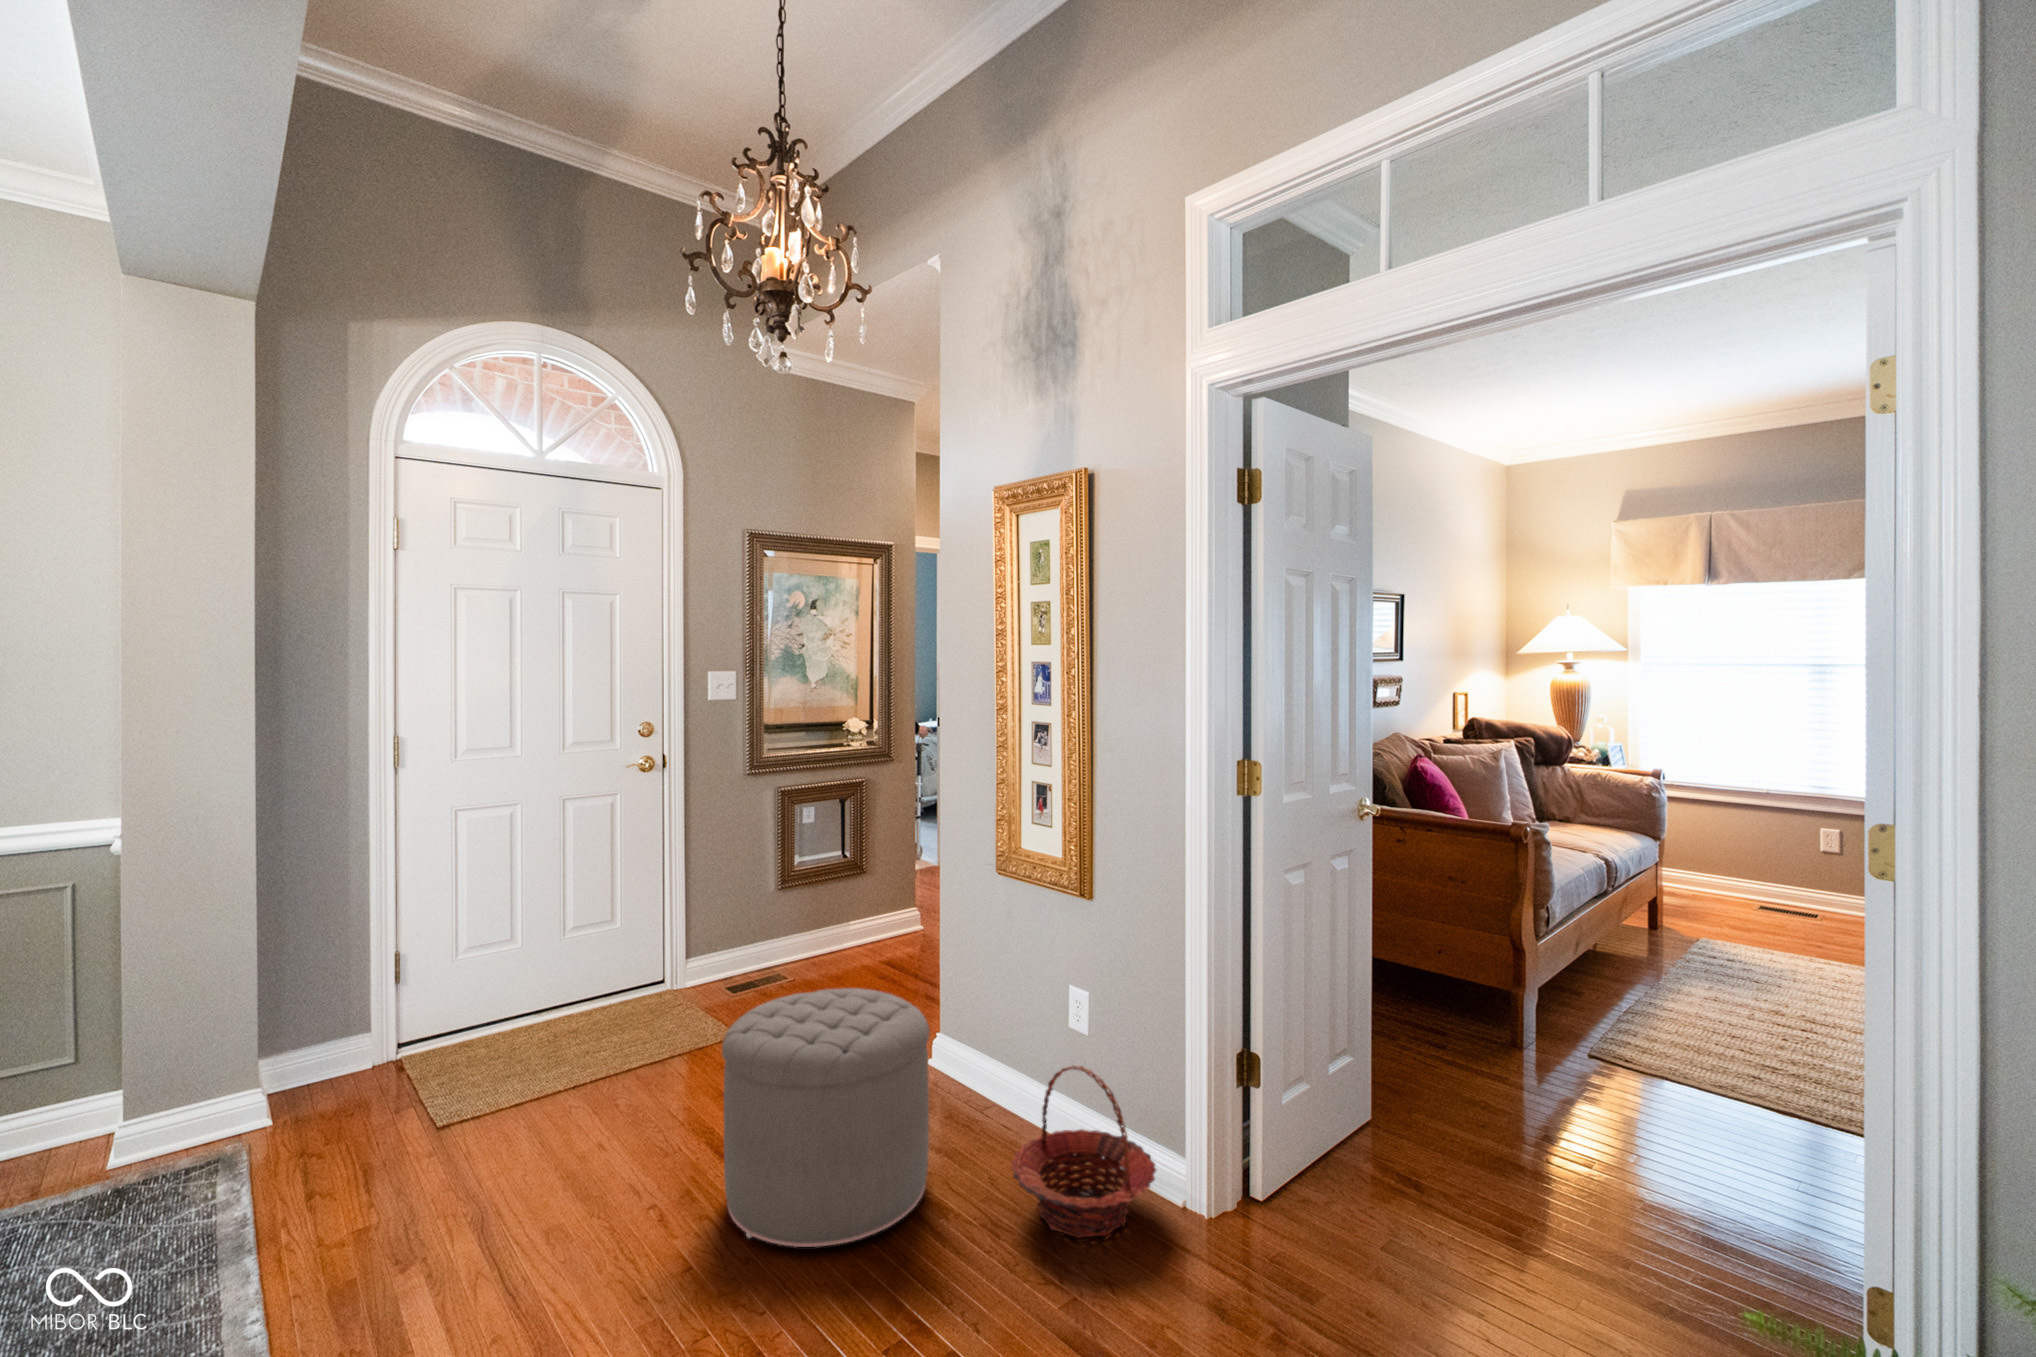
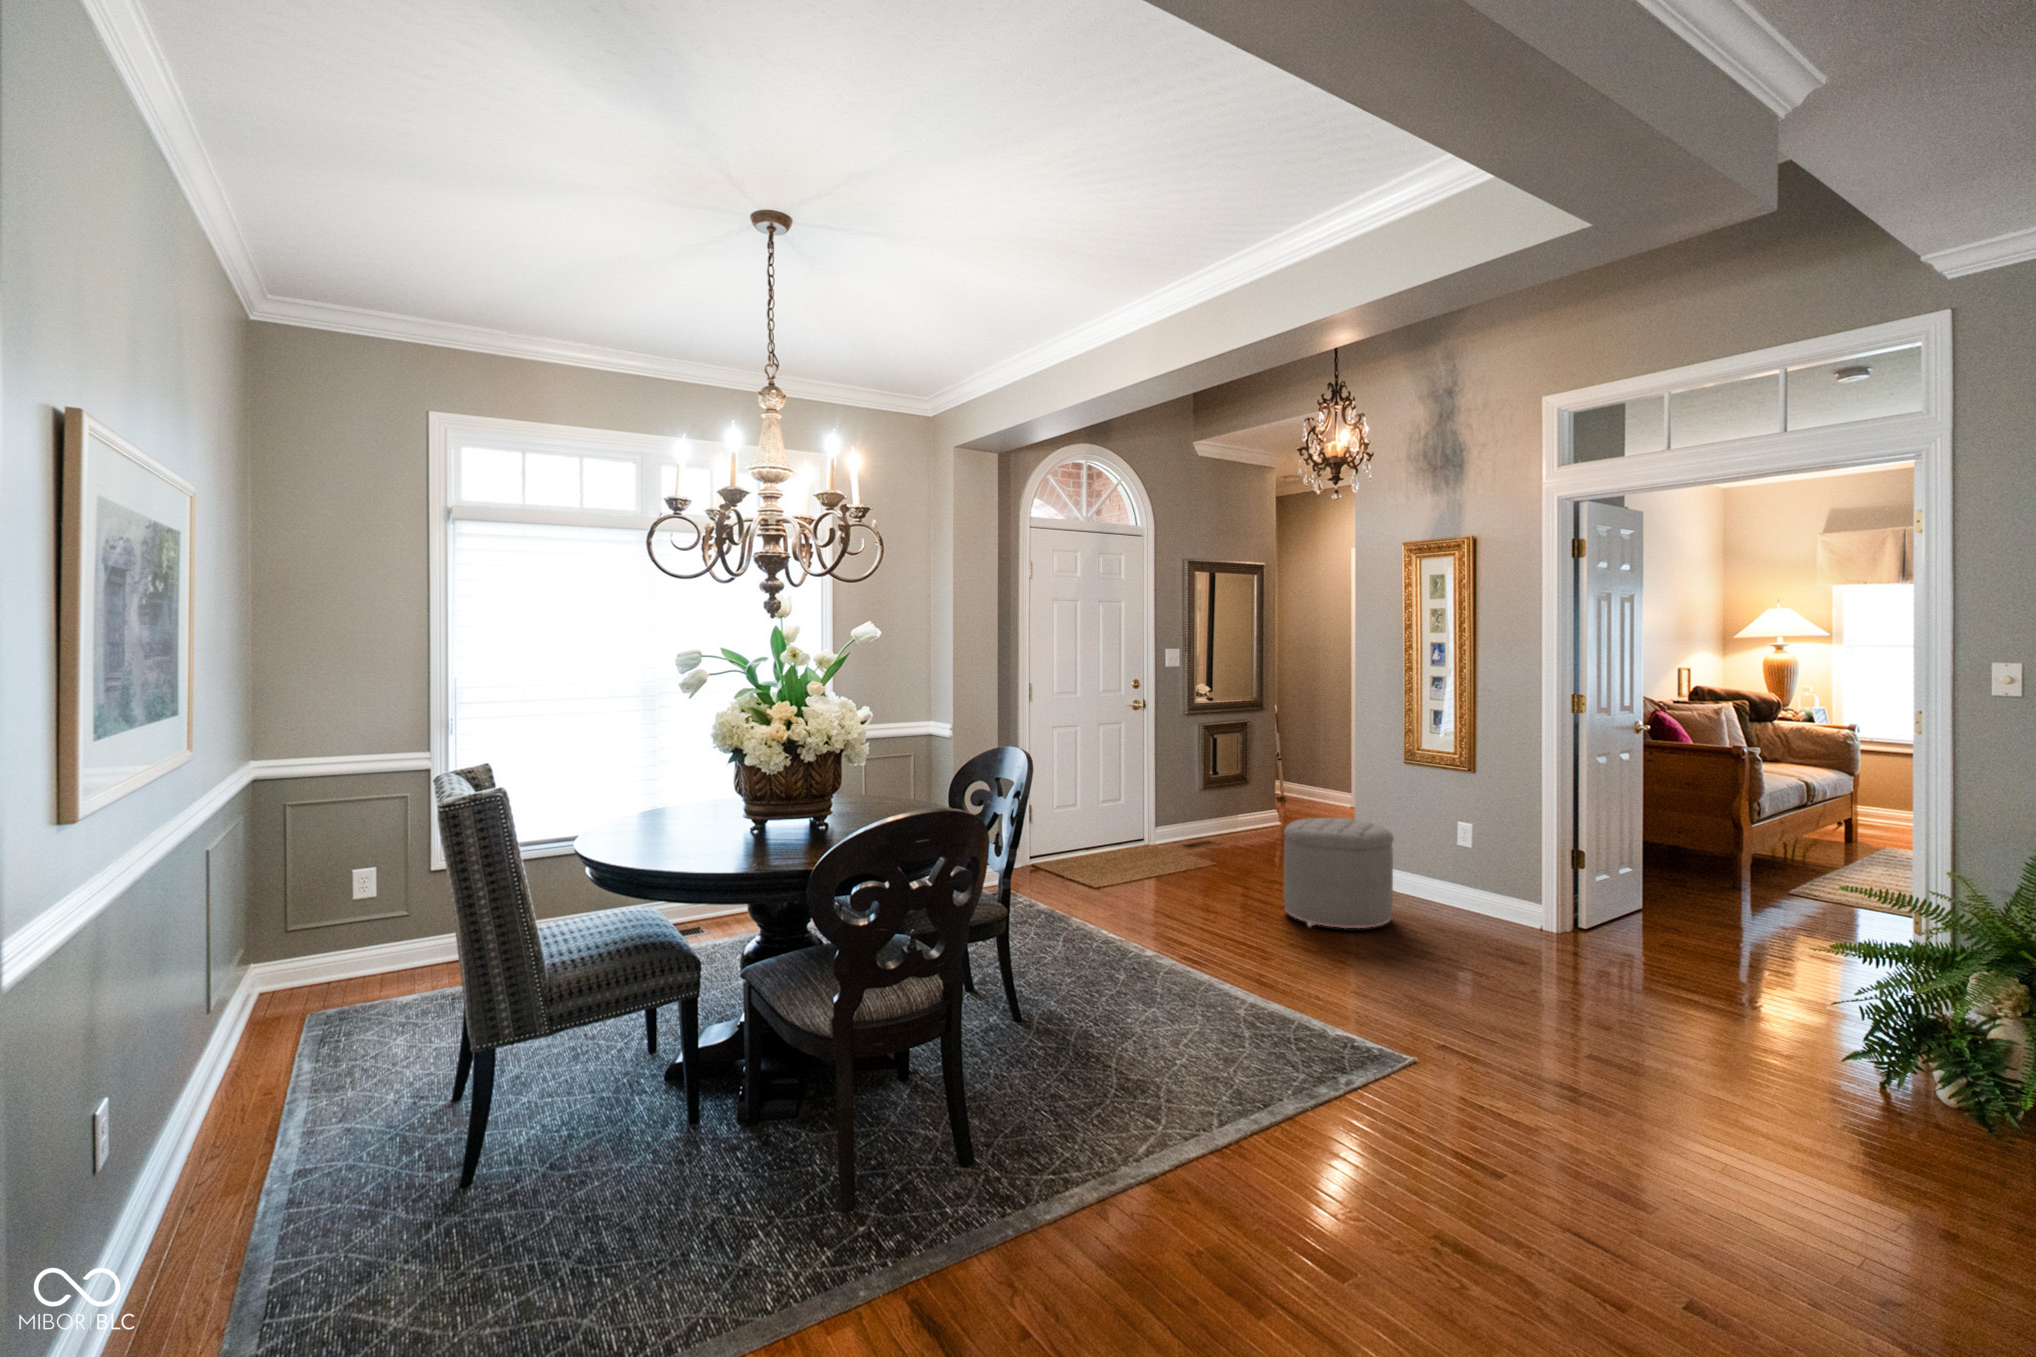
basket: present [1011,1065,1156,1238] -> none [1440,853,1525,935]

